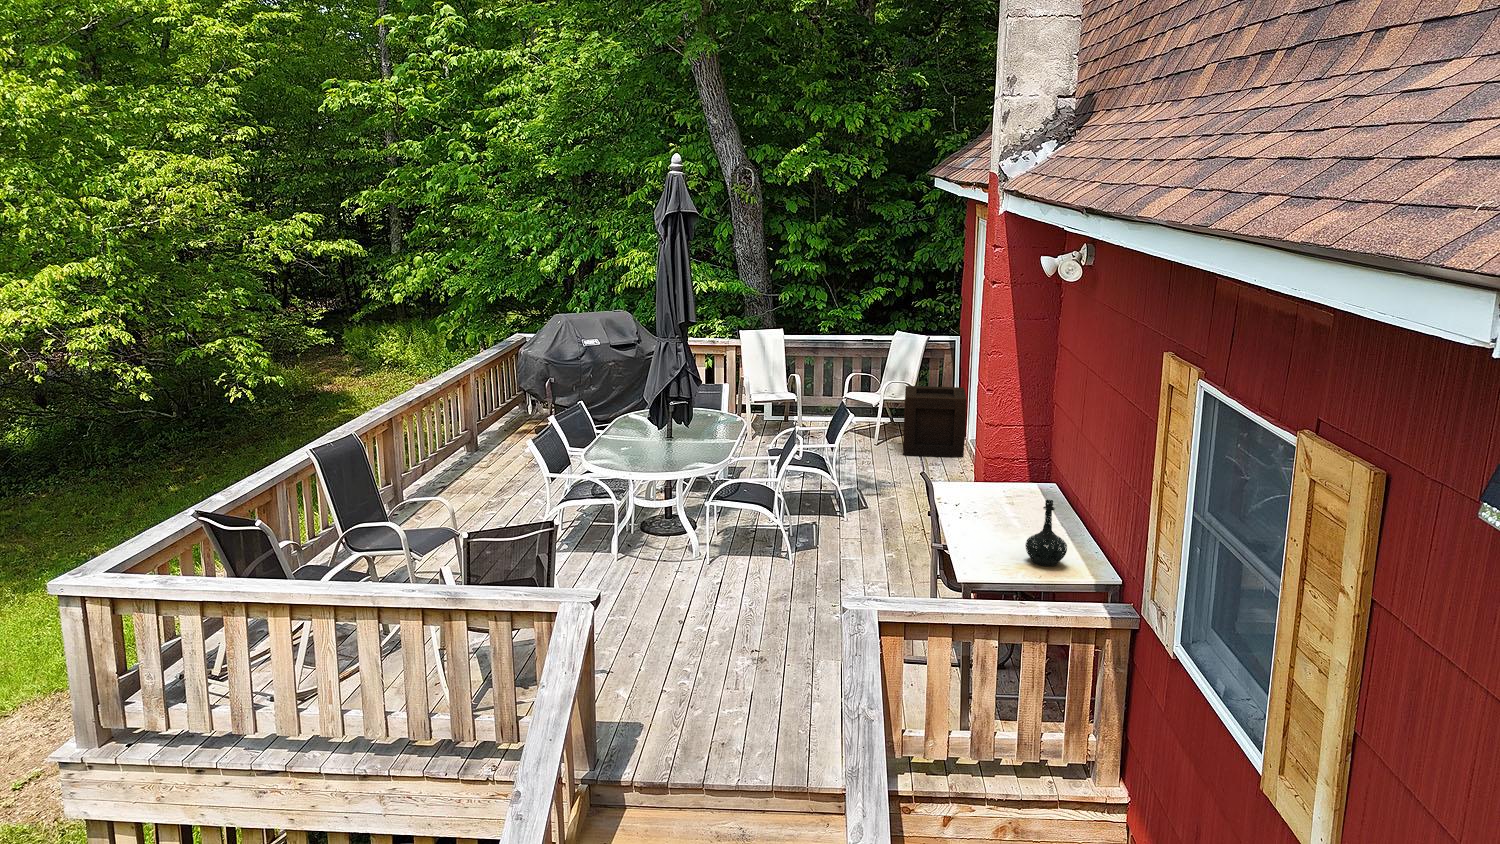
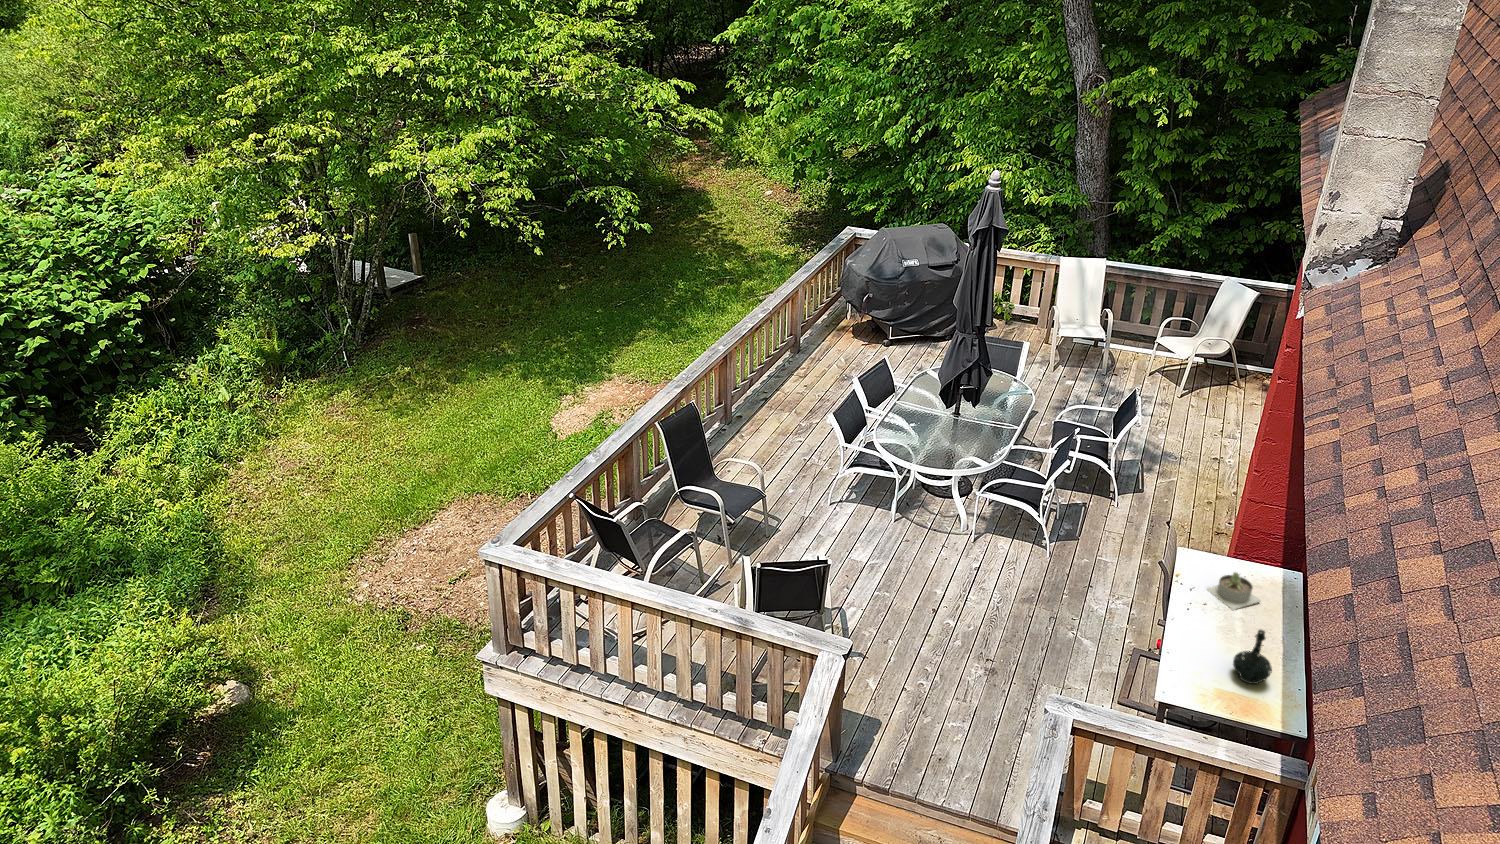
wooden crate: present [903,386,966,457] -> none [1200,344,1281,430]
succulent planter: none [972,486,1028,524] -> present [1207,572,1260,610]

